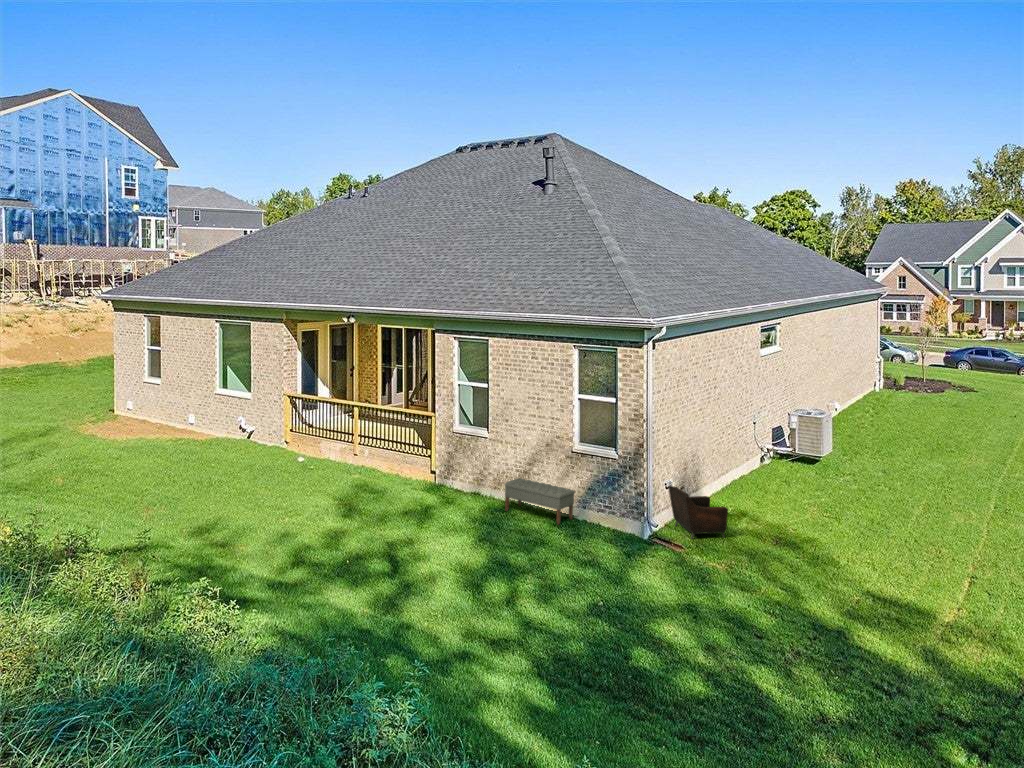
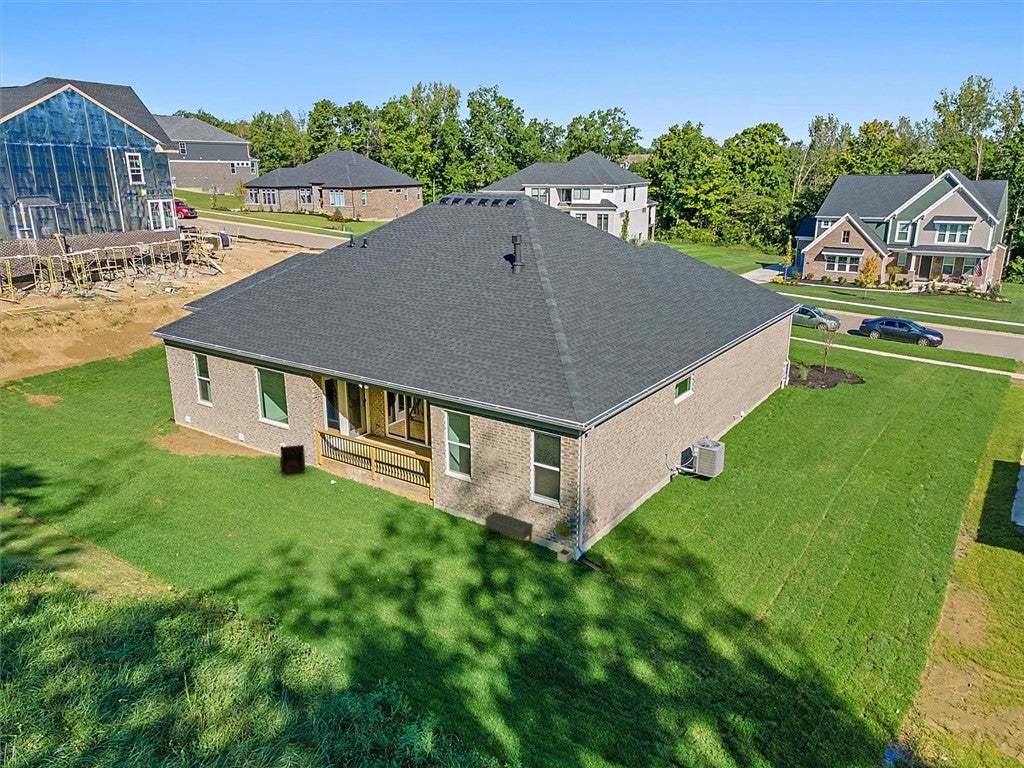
potted tree: none [609,478,633,541] -> present [556,523,572,563]
armchair: present [668,486,728,539] -> present [280,445,305,476]

